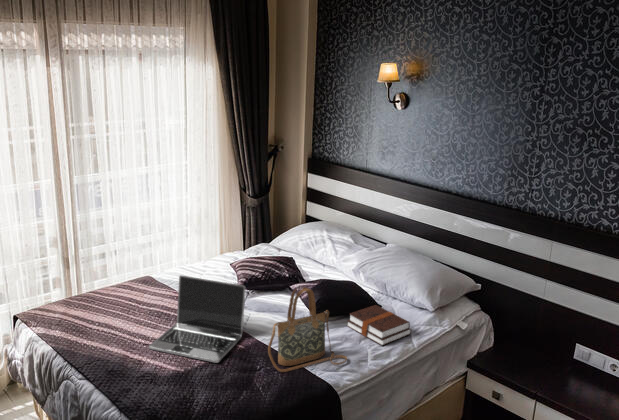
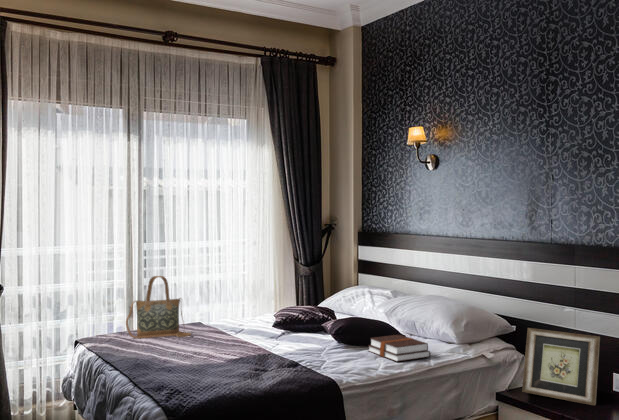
laptop: present [149,275,245,363] -> none [178,297,268,363]
handbag: present [268,287,347,372] -> present [126,276,191,338]
picture frame: none [492,300,572,377] -> present [522,328,600,405]

